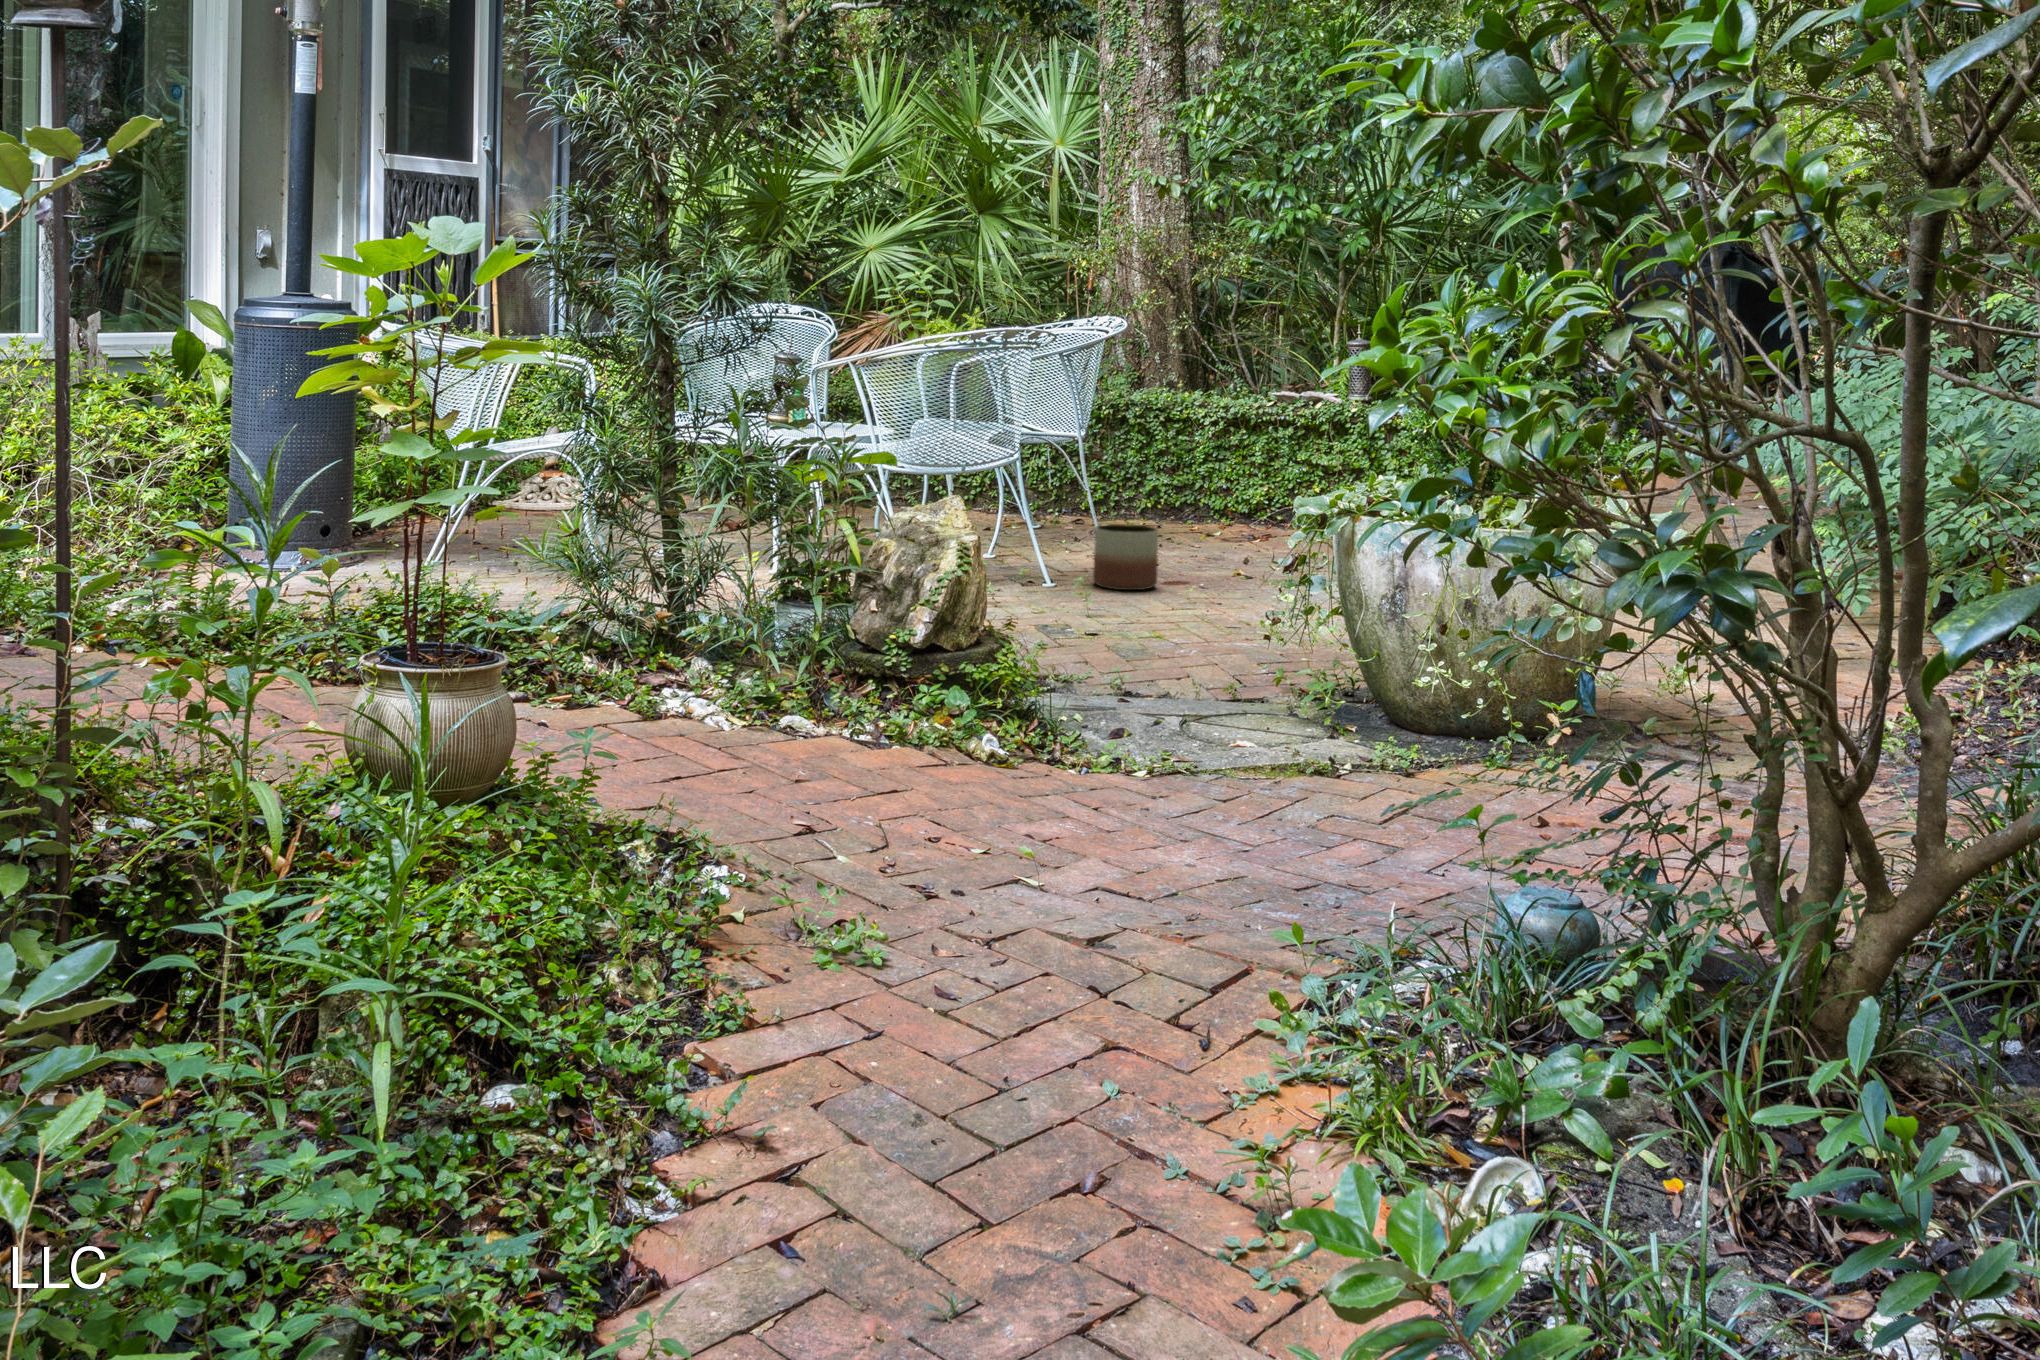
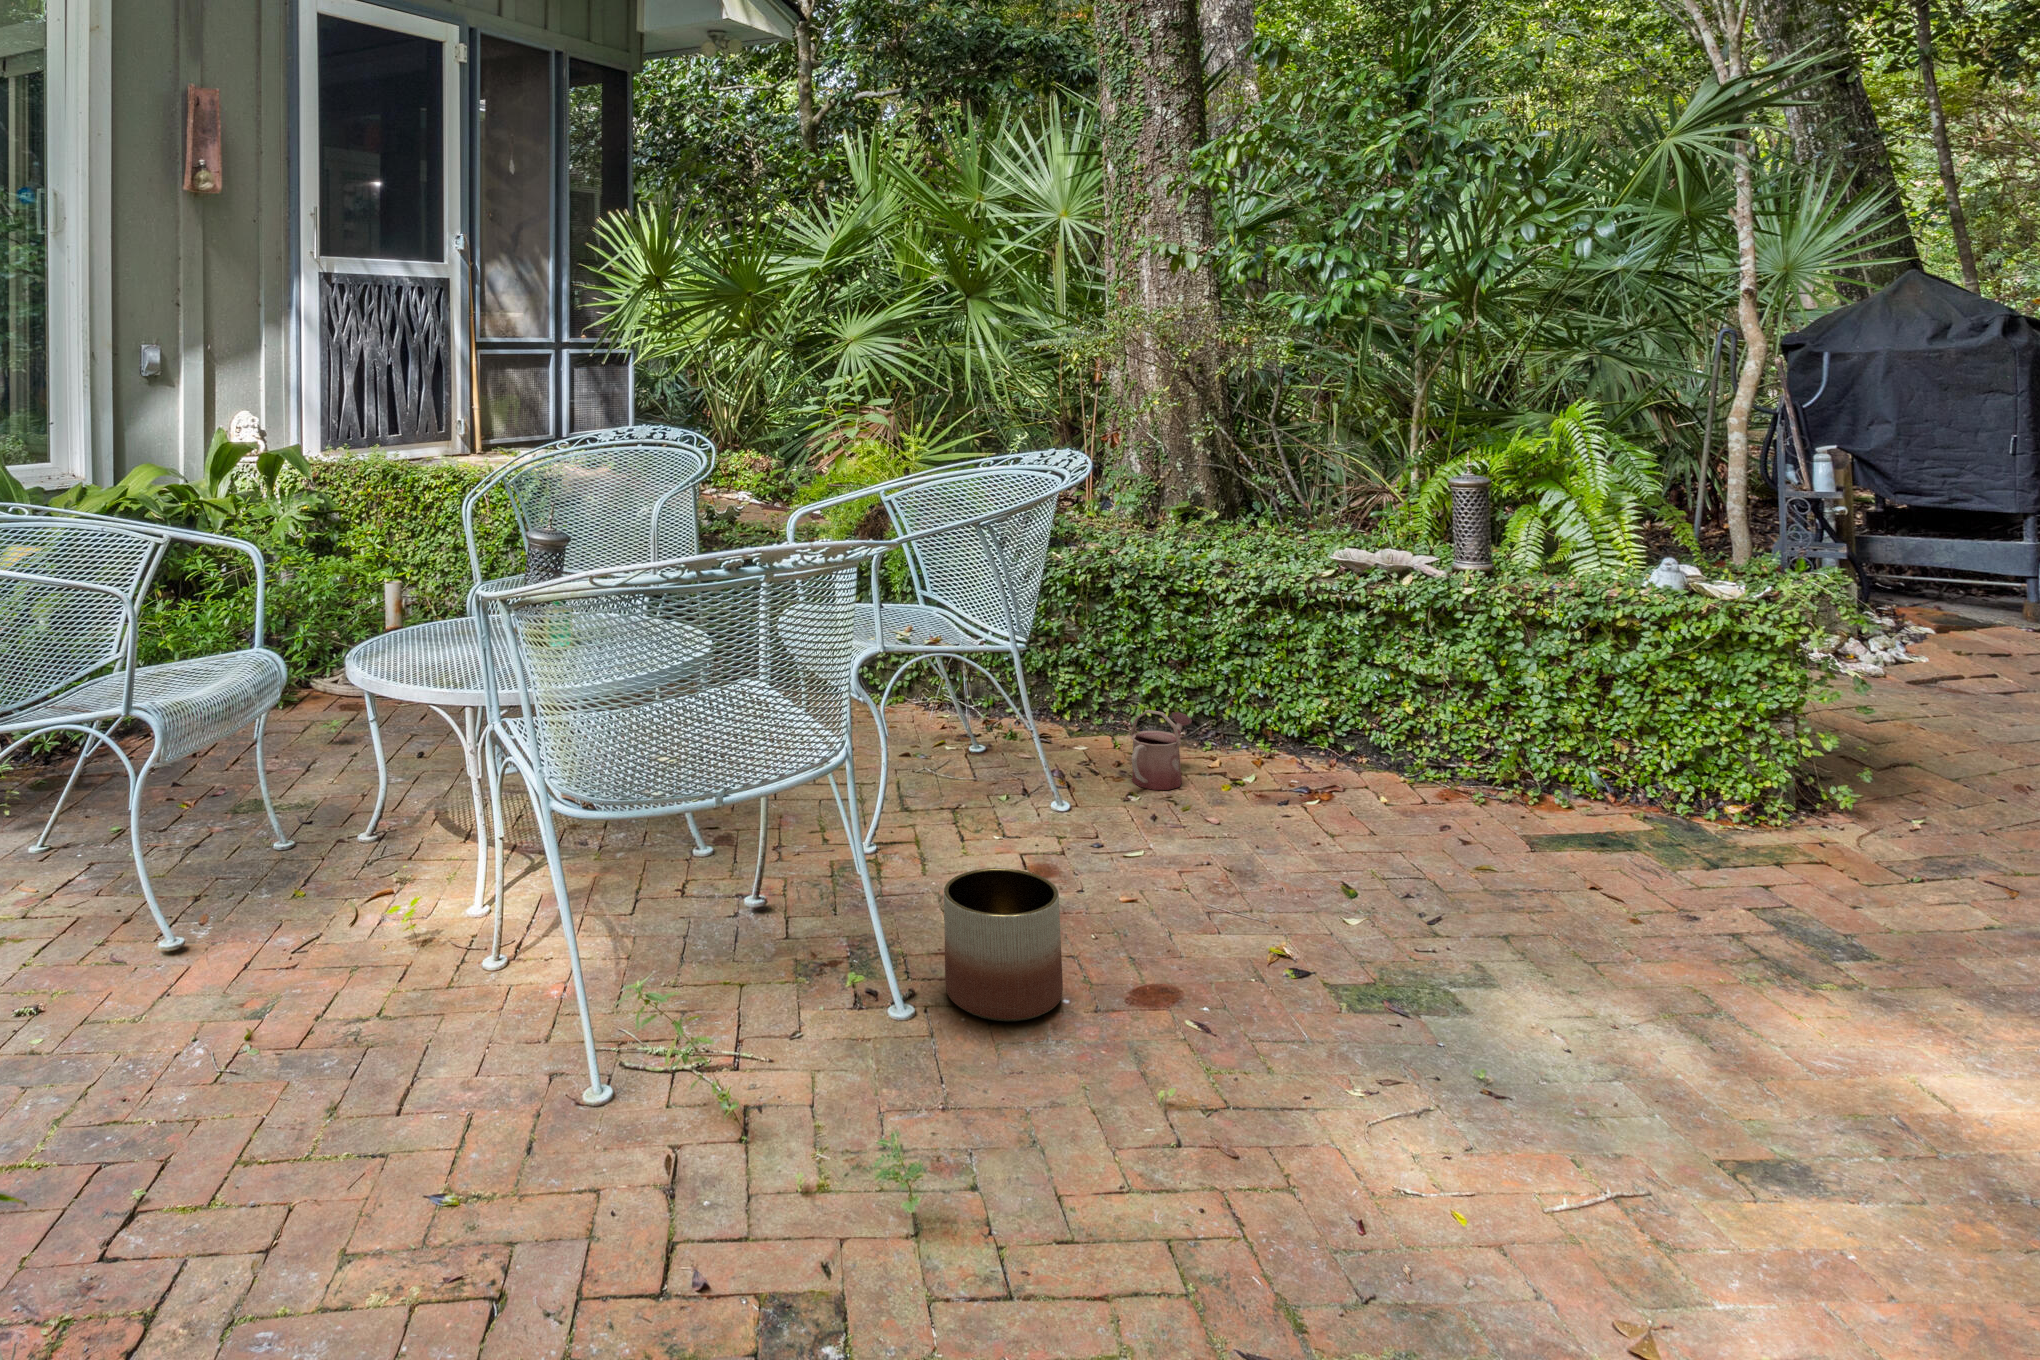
watering can: none [1144,489,1182,539] -> present [1131,710,1192,790]

